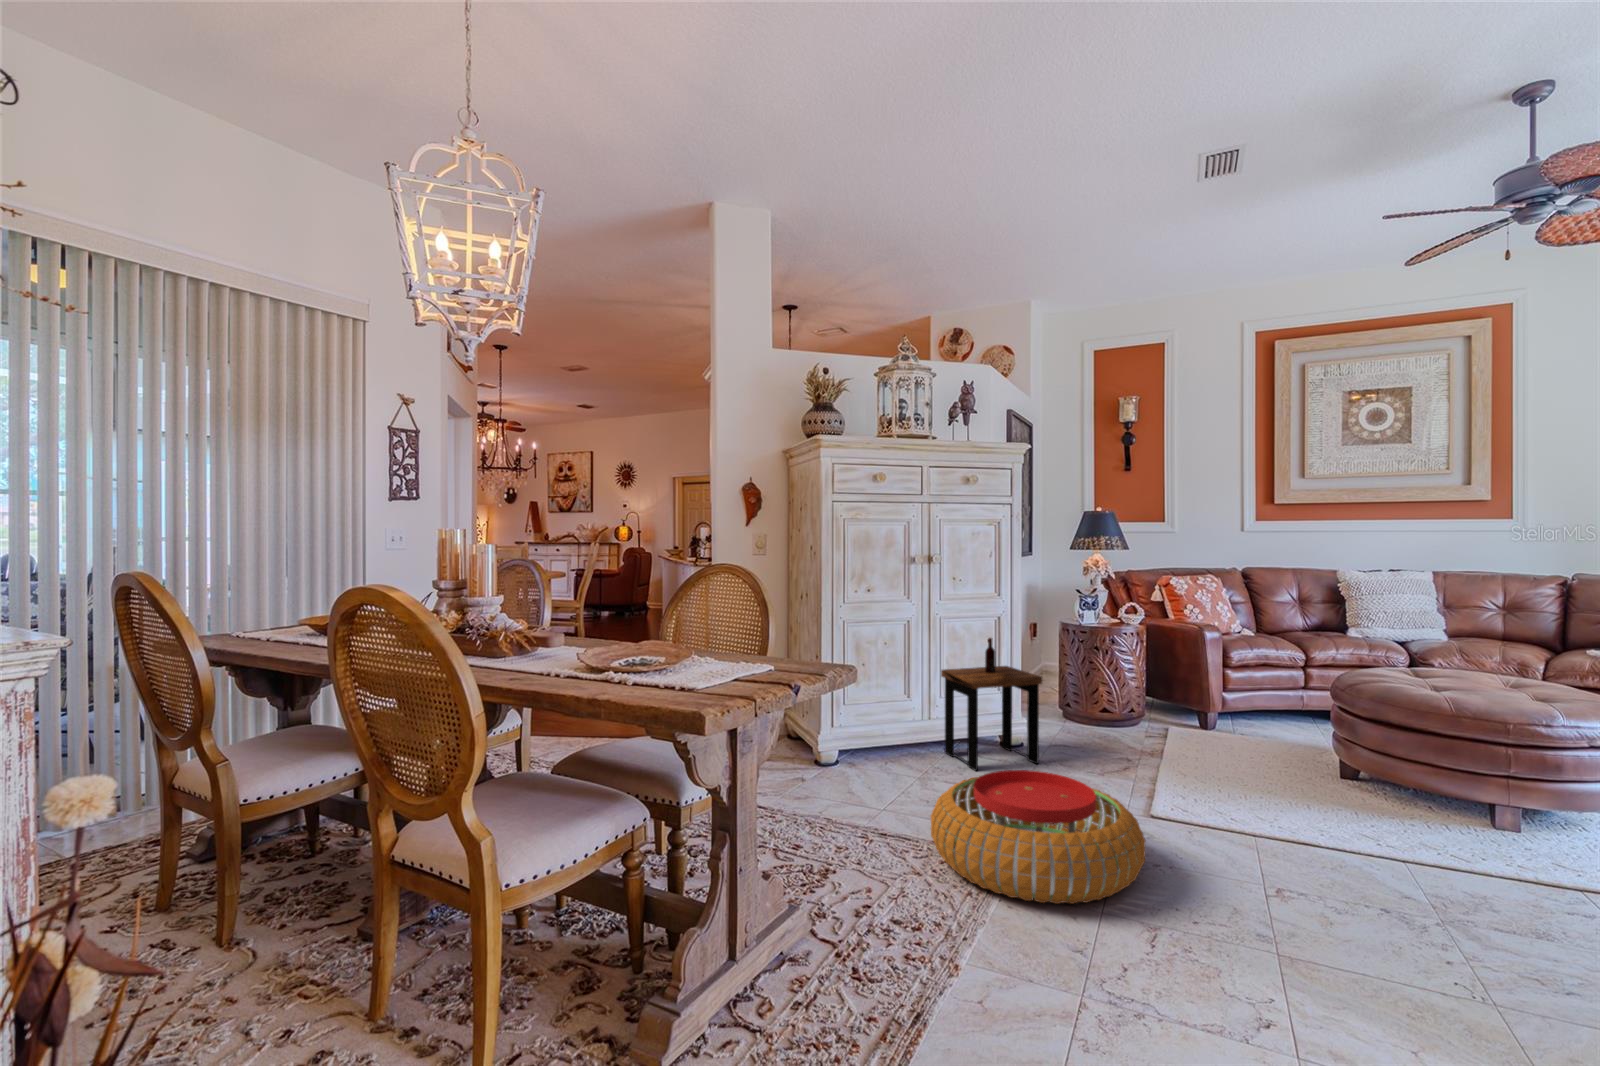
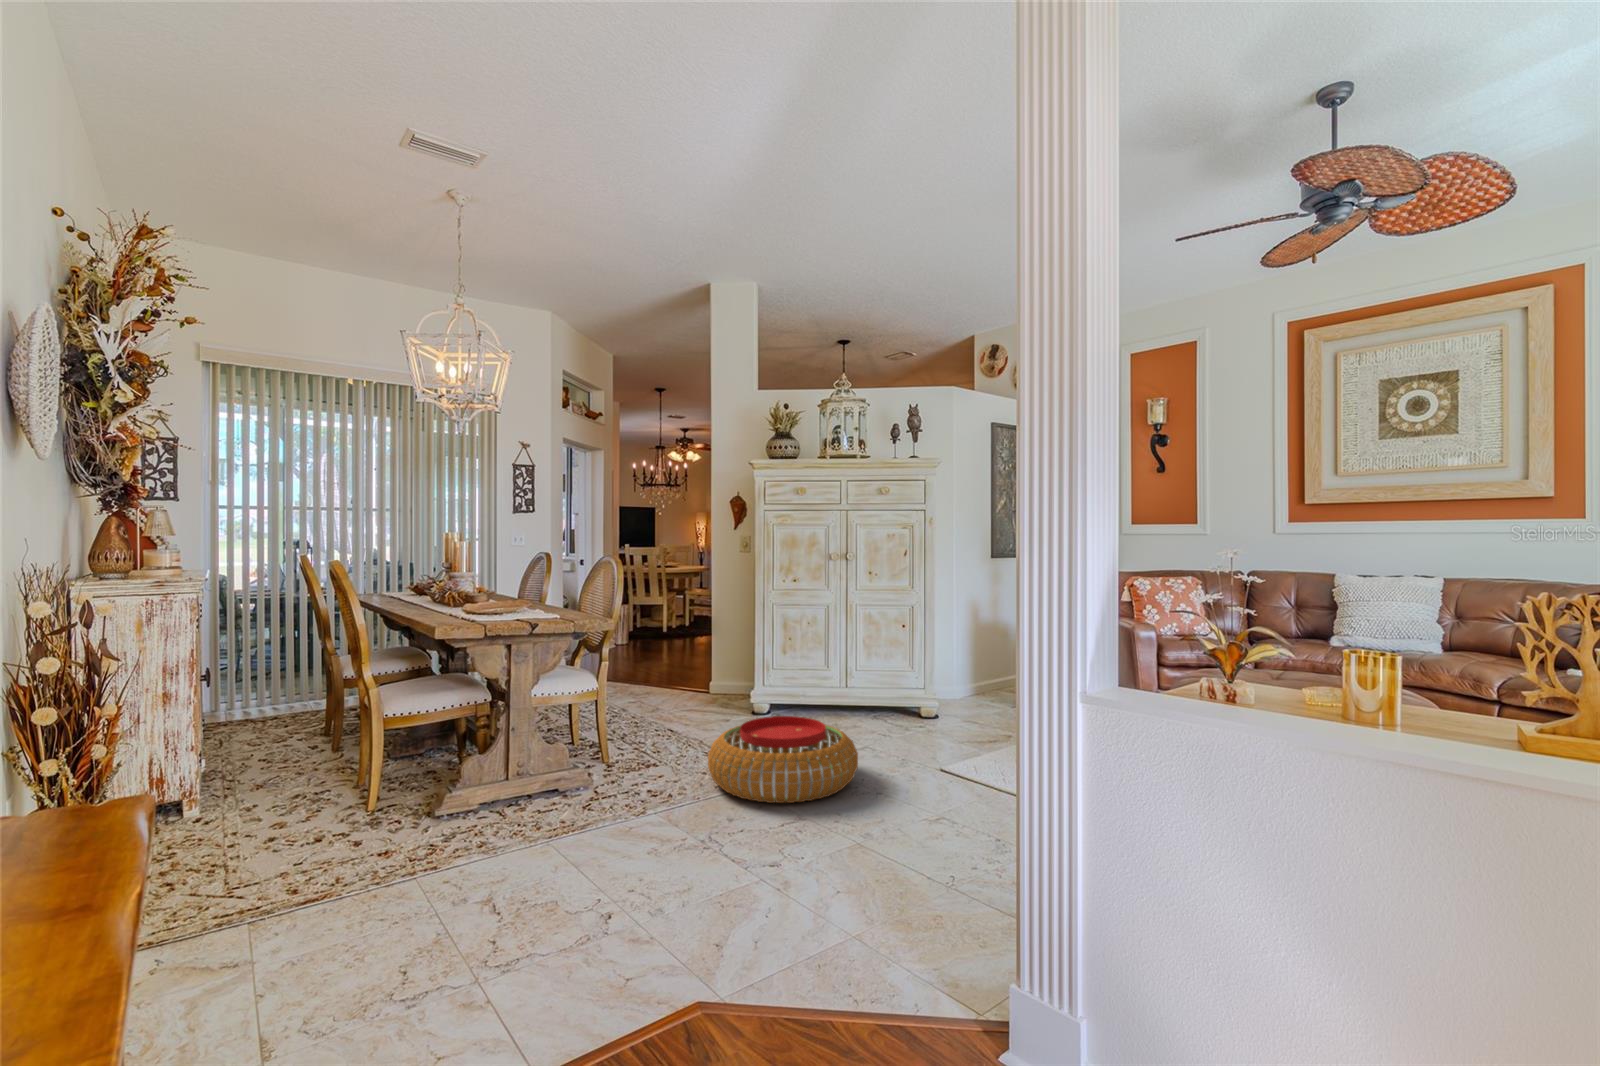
side table: present [941,638,1042,771] -> none [854,623,921,732]

